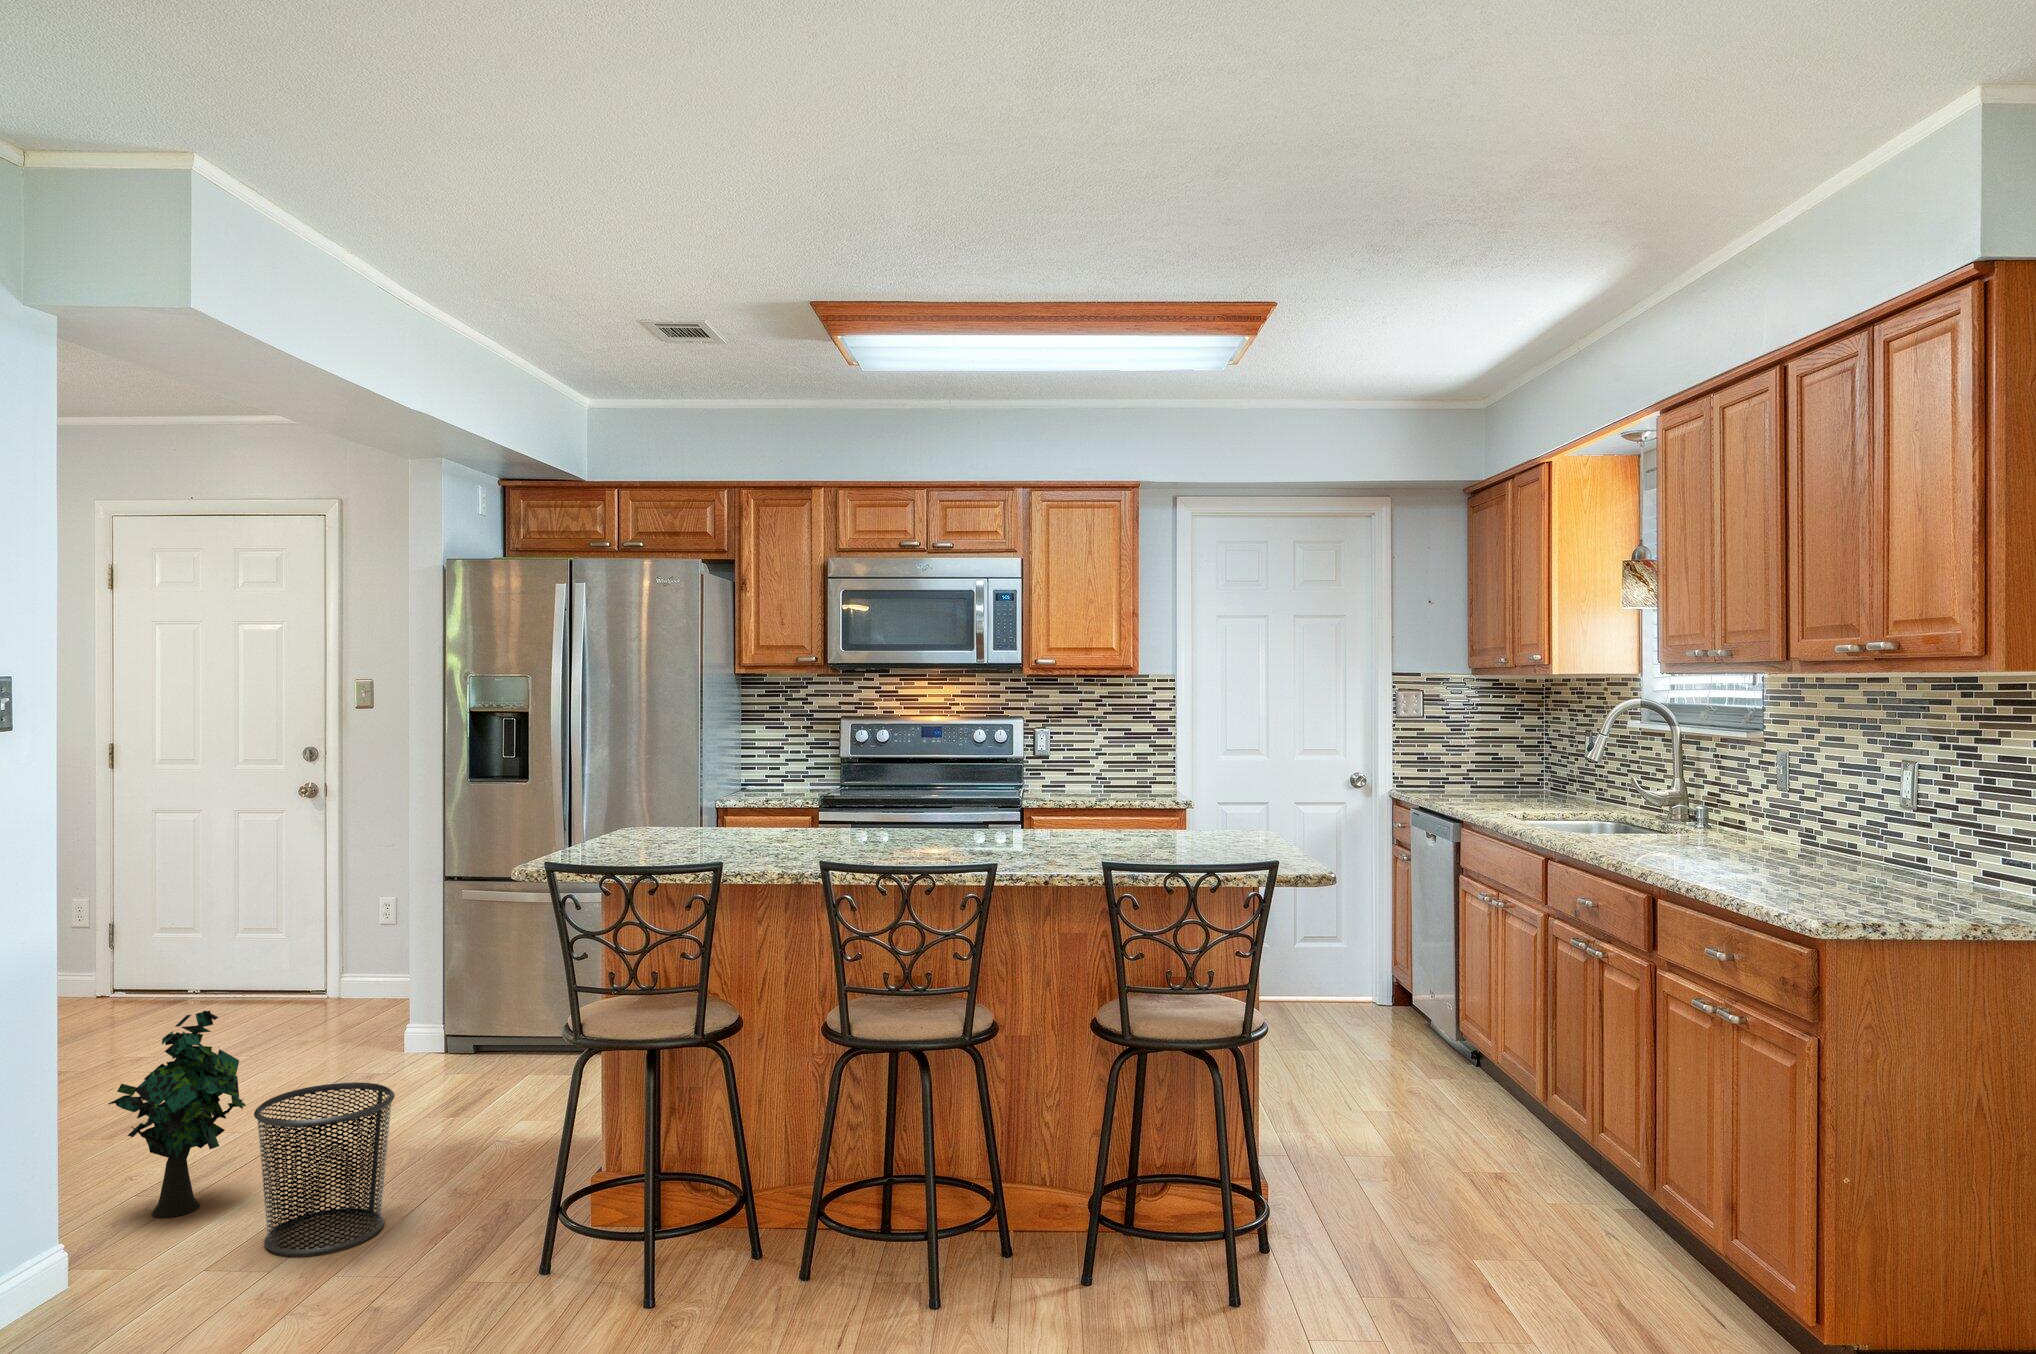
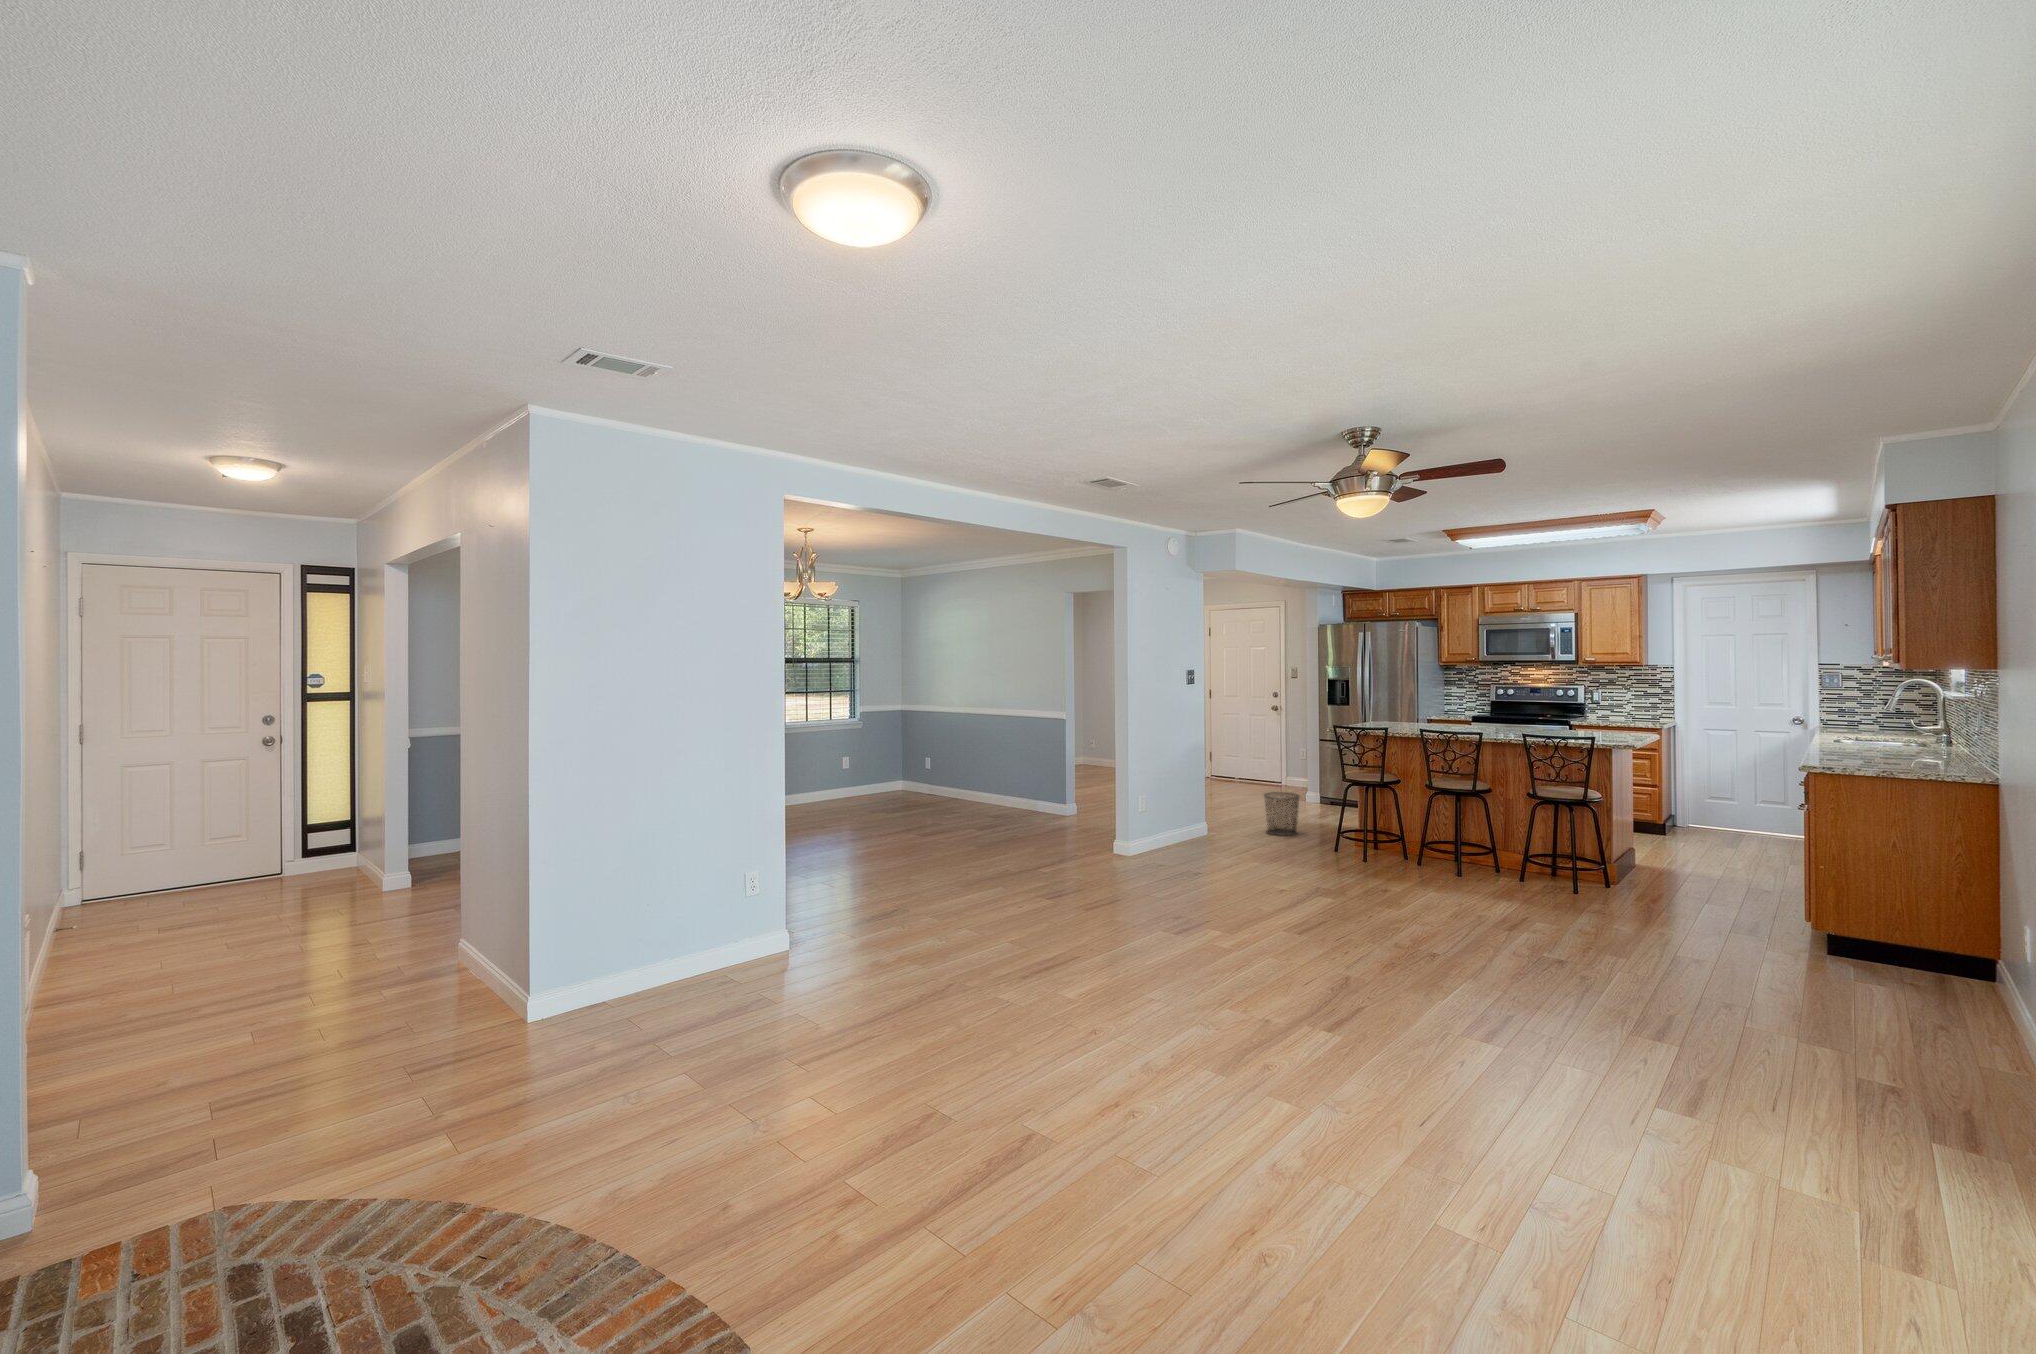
decorative plant: present [108,1011,246,1218] -> none [1227,769,1261,825]

